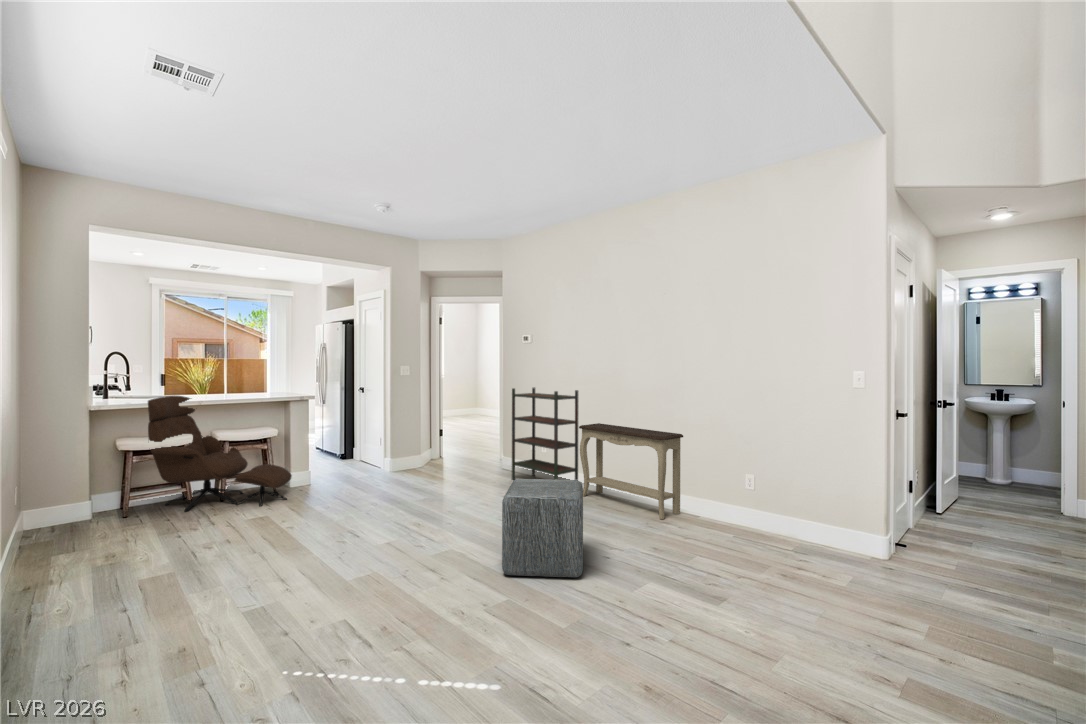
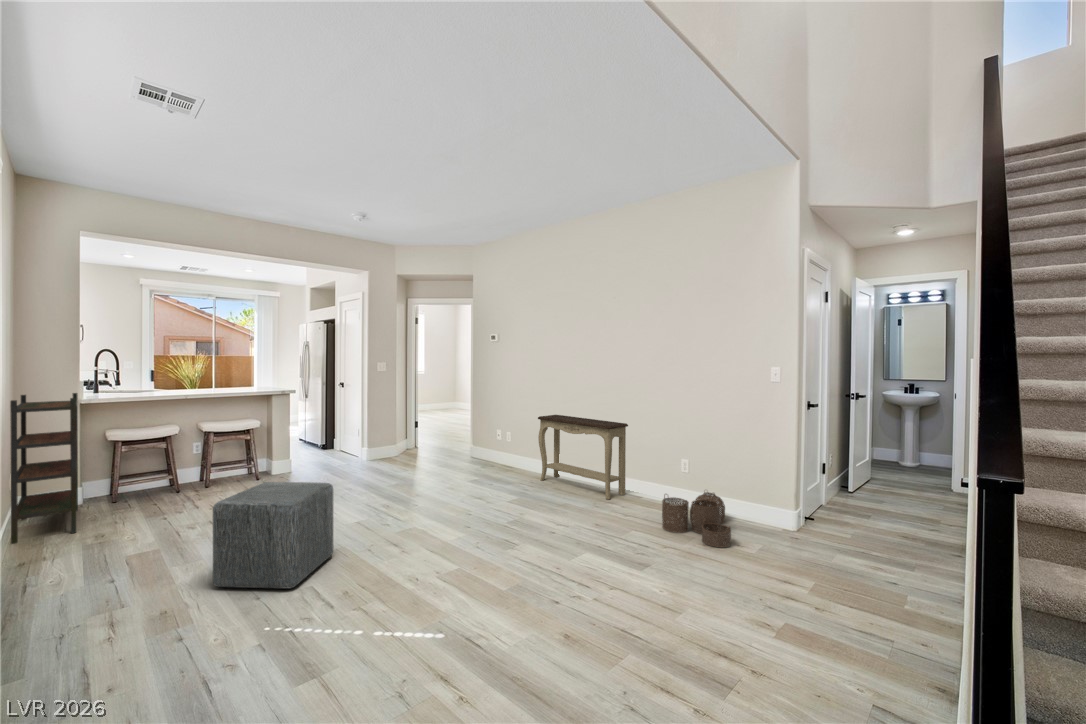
bookshelf: present [512,387,578,480] -> present [10,393,78,544]
lounge chair: present [148,396,292,511] -> none [136,390,273,497]
ottoman: present [502,479,583,577] -> present [213,482,333,588]
woven basket: none [730,510,815,579] -> present [662,492,731,547]

